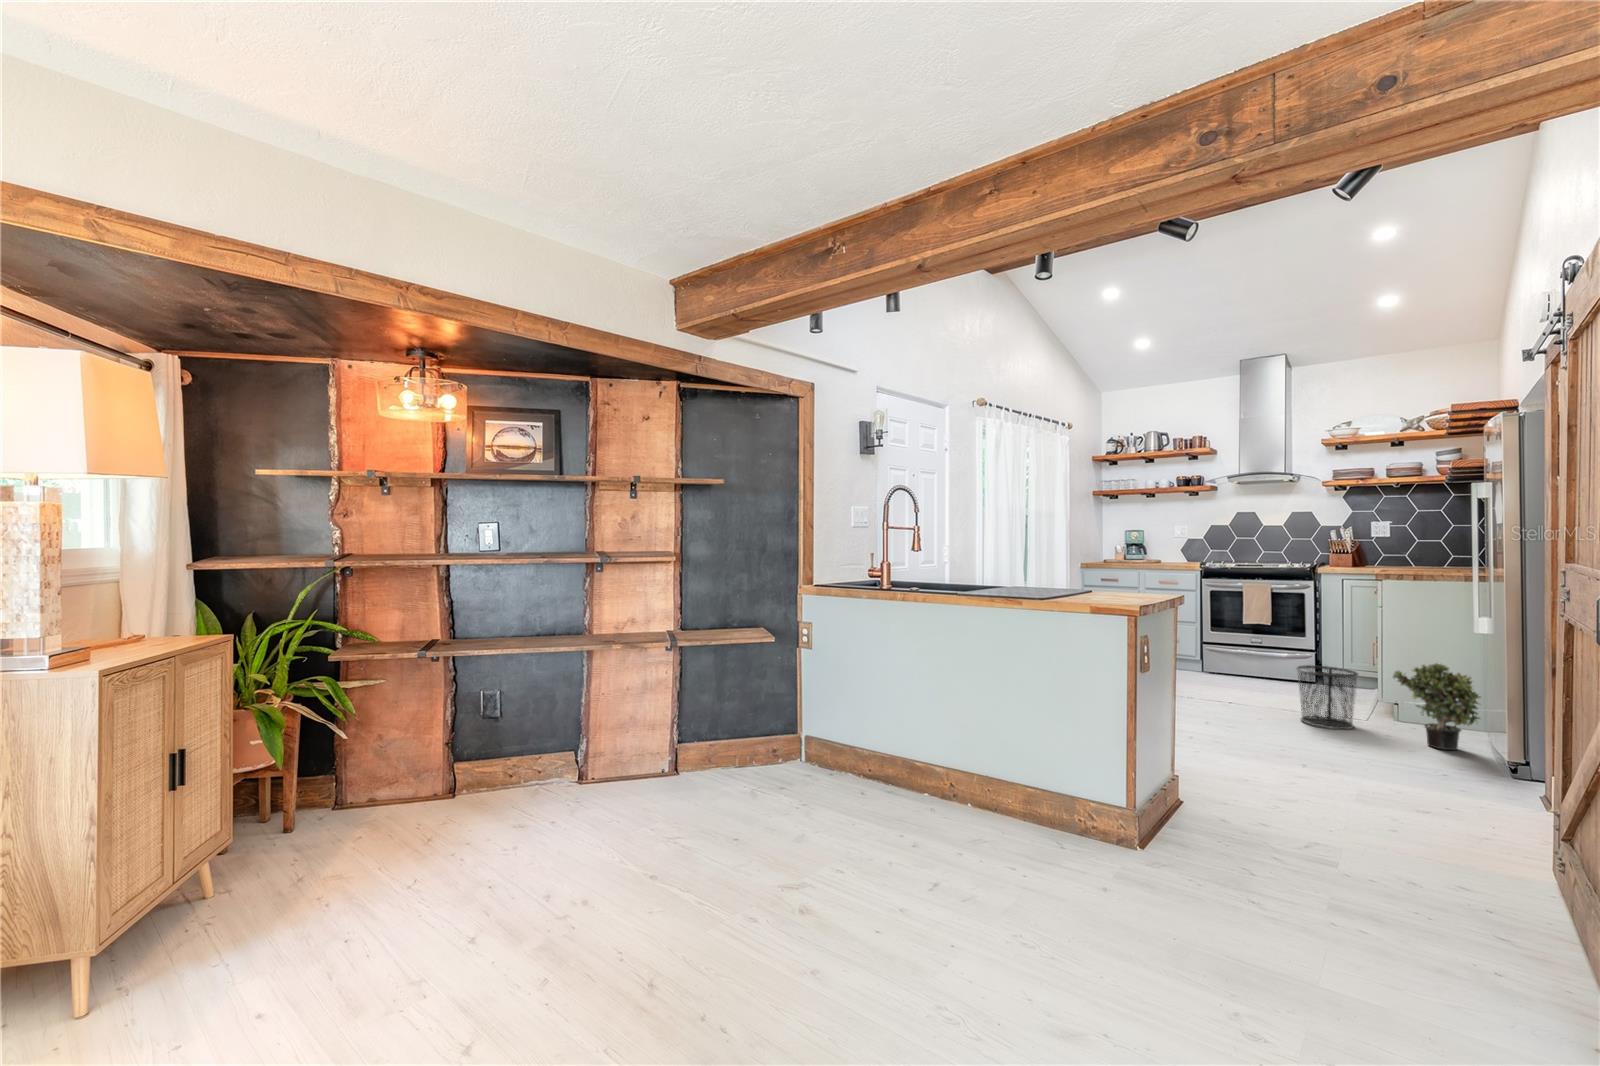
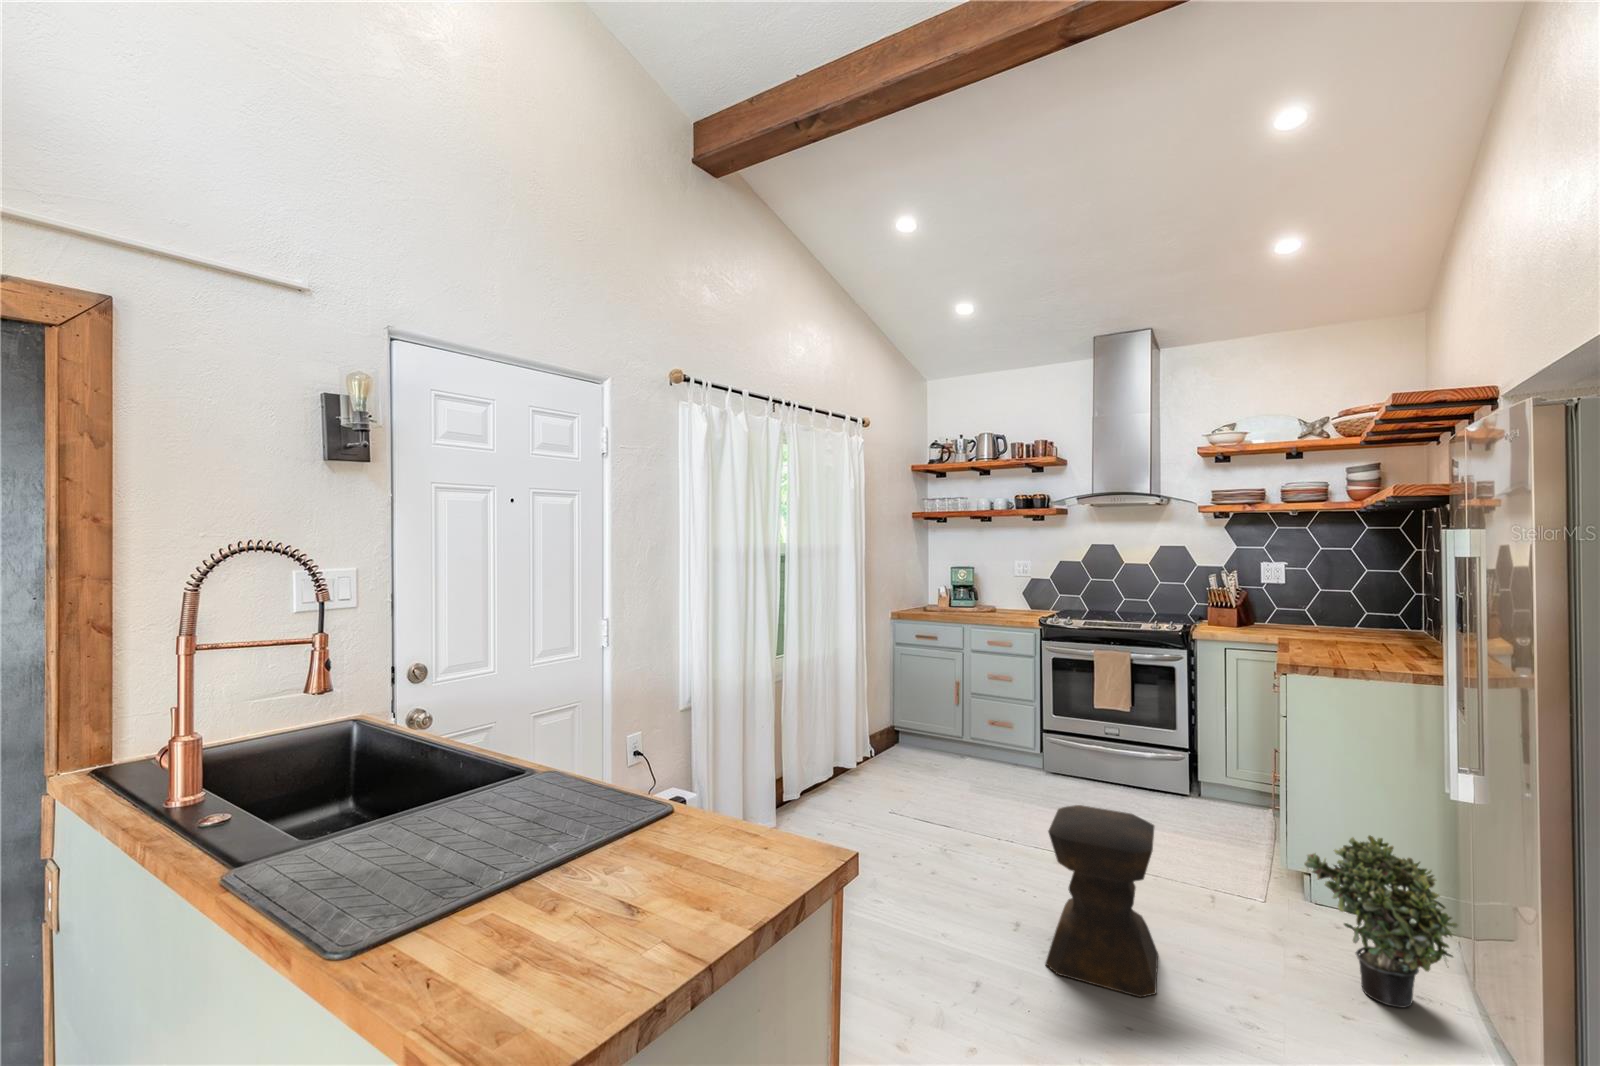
stool: none [1232,651,1301,743] -> present [1046,805,1158,997]
waste bin: present [1296,665,1358,729] -> none [1154,814,1250,938]

